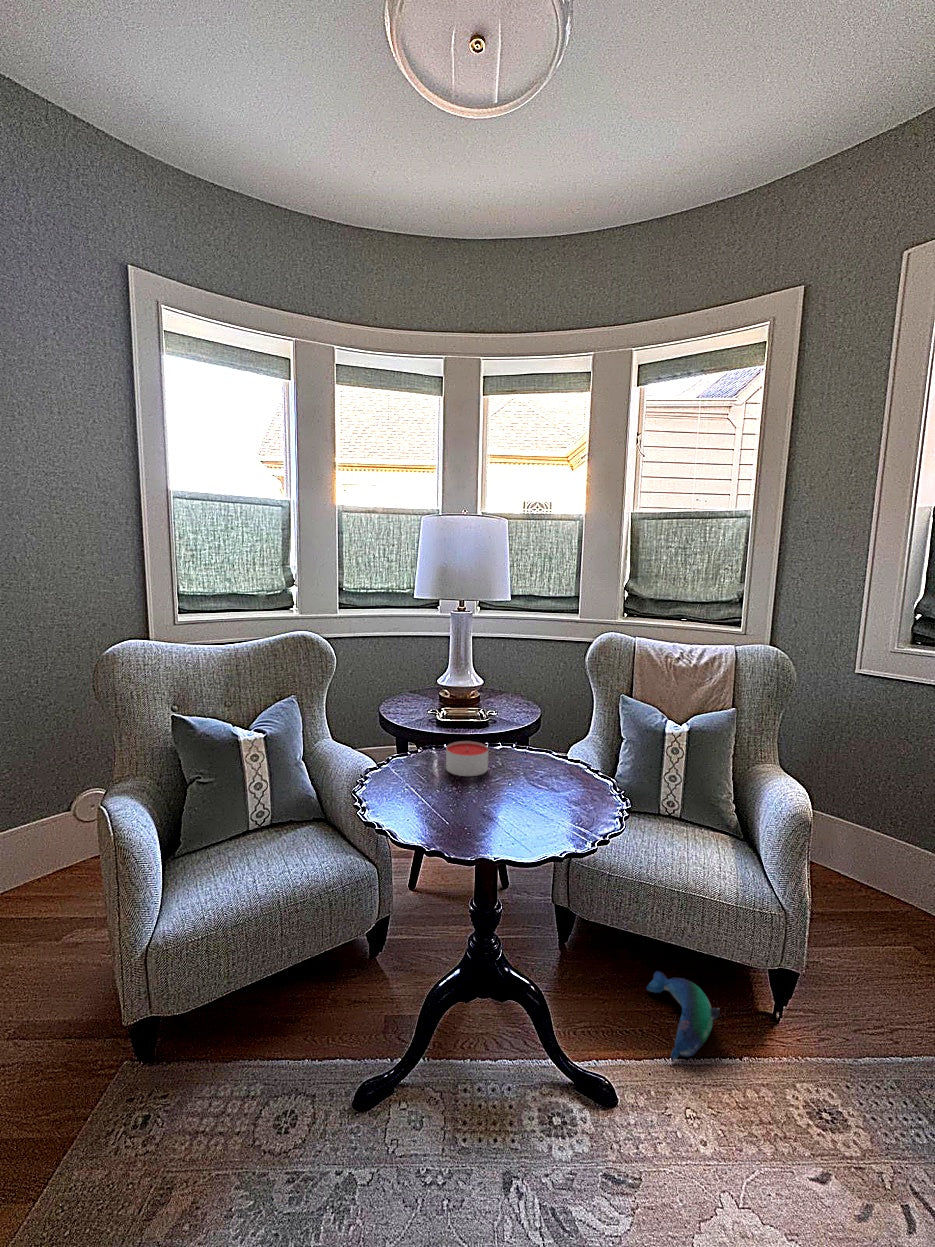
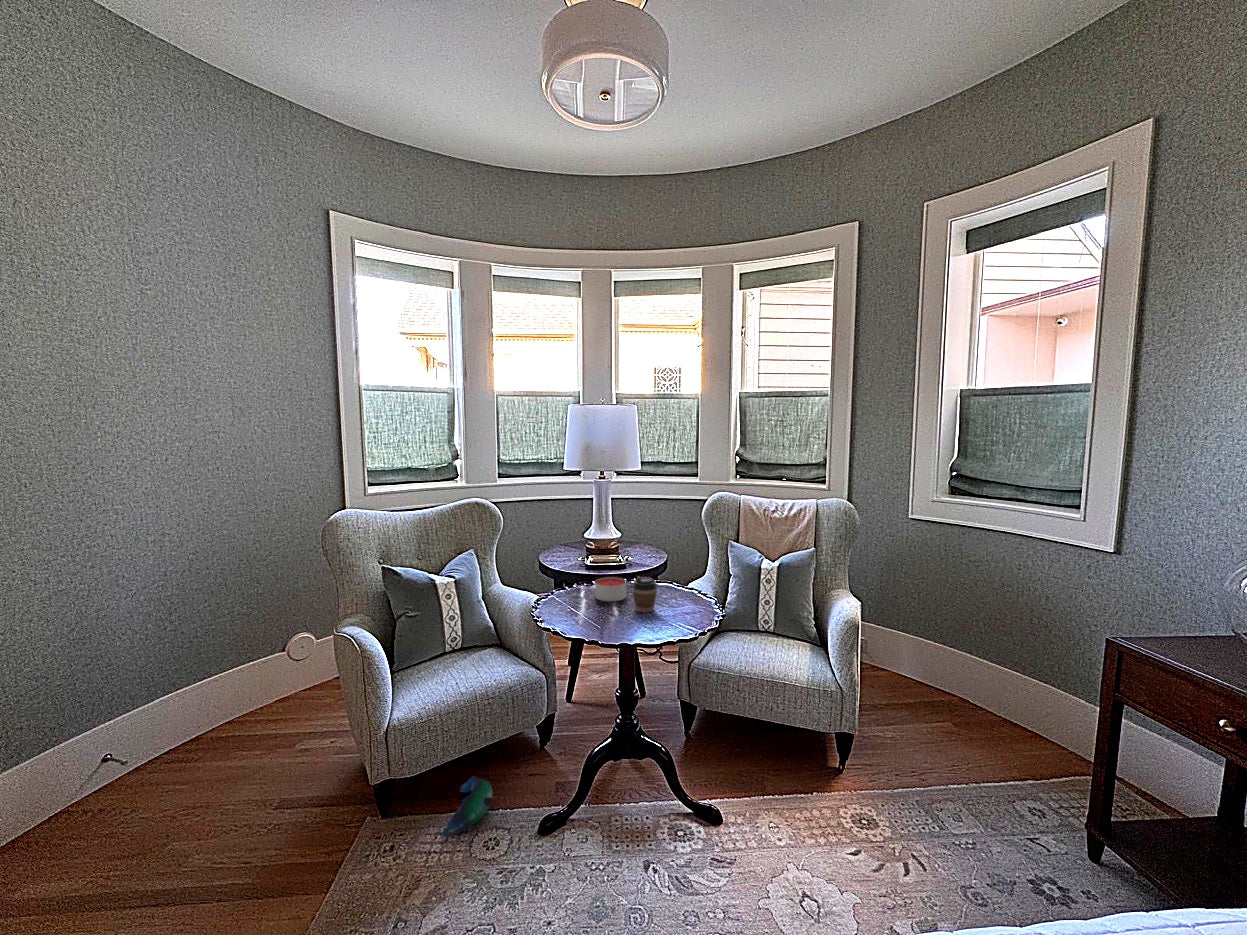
coffee cup: none [497,745,532,797] -> present [632,576,657,612]
plush toy: present [646,971,719,1060] -> present [441,776,493,837]

